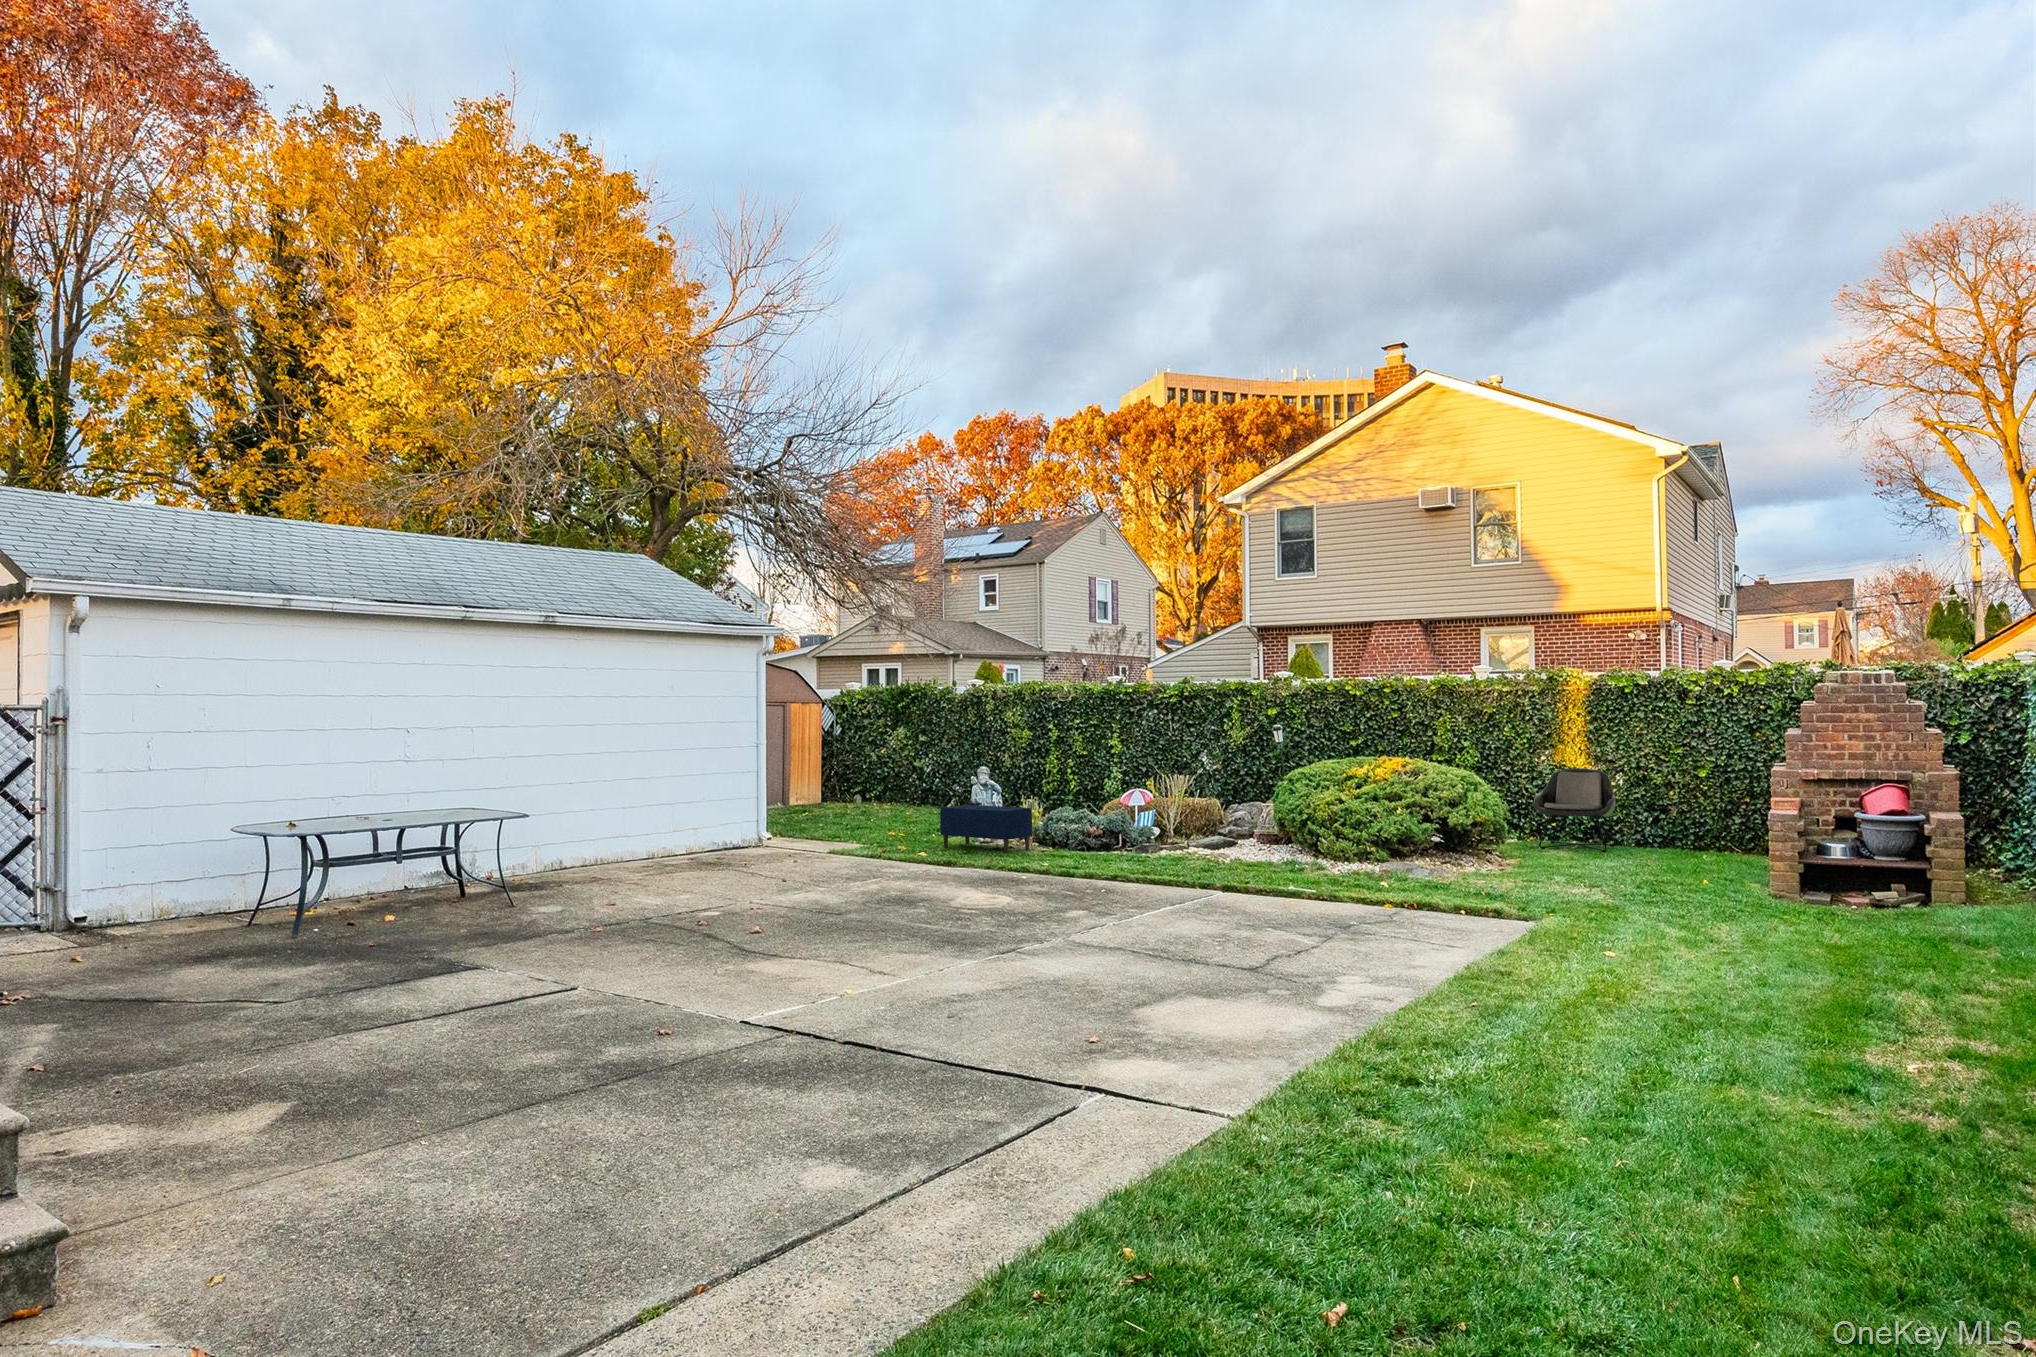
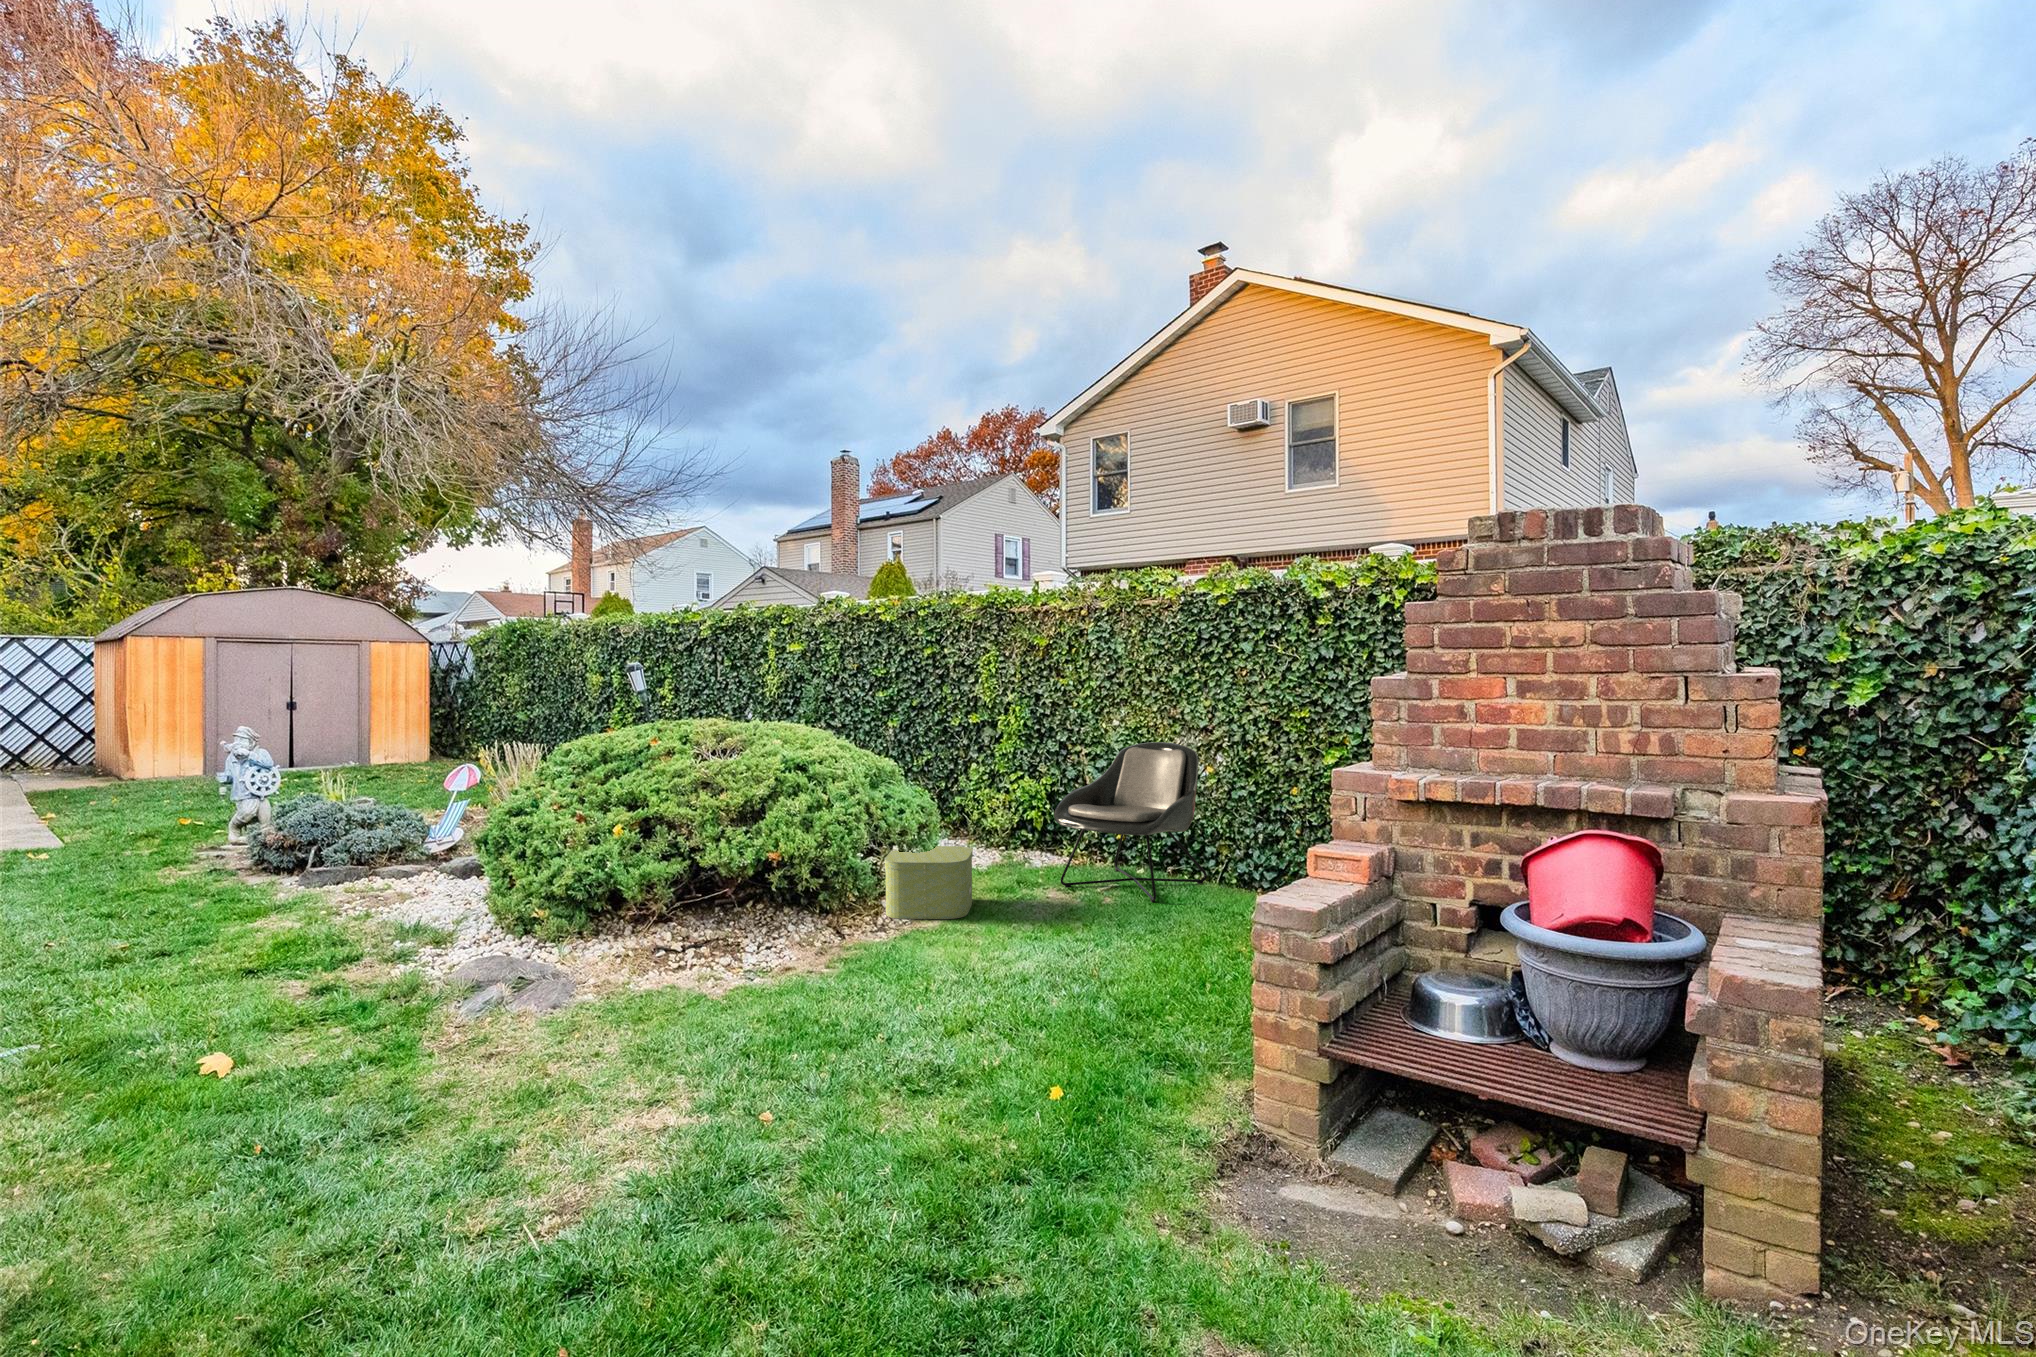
bench: present [940,805,1032,853] -> none [140,785,251,874]
storage box: none [1467,825,1521,859] -> present [885,846,973,919]

